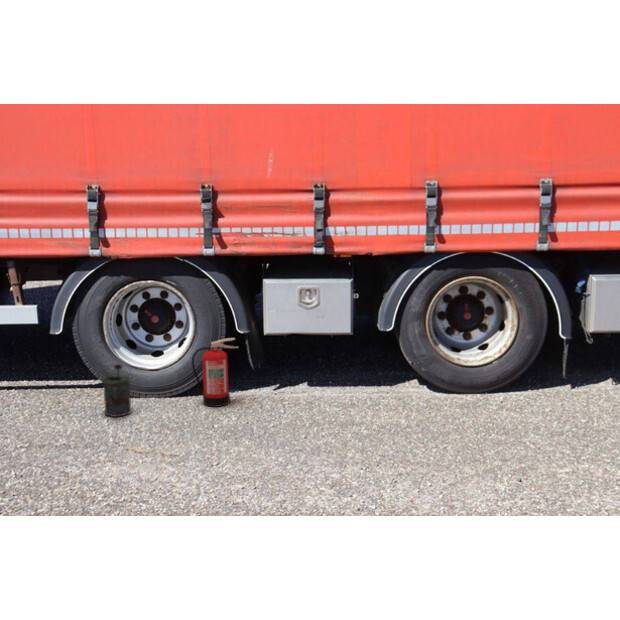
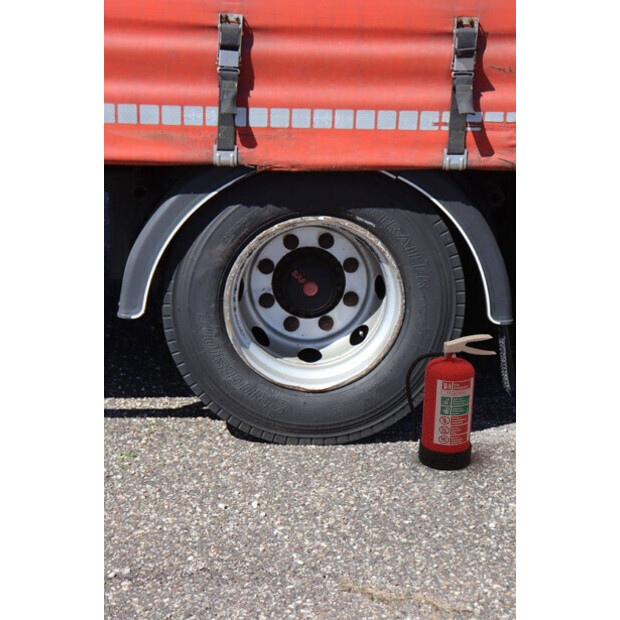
watering can: present [103,364,131,417] -> none [237,381,289,491]

